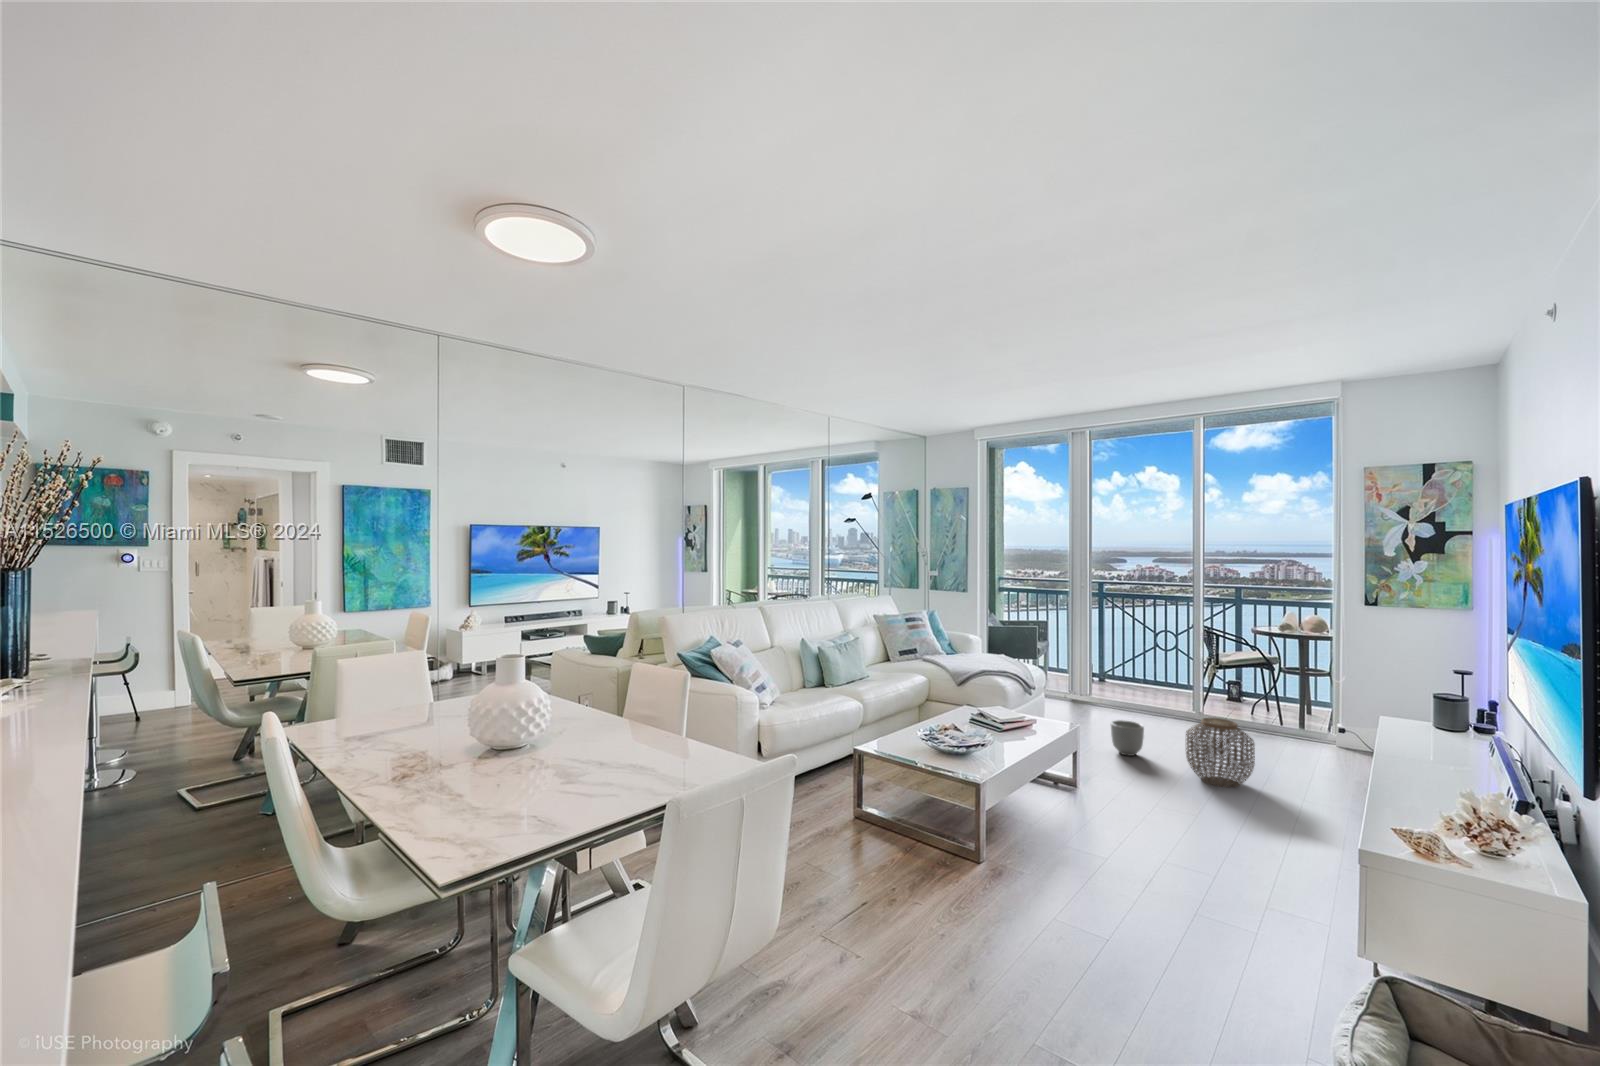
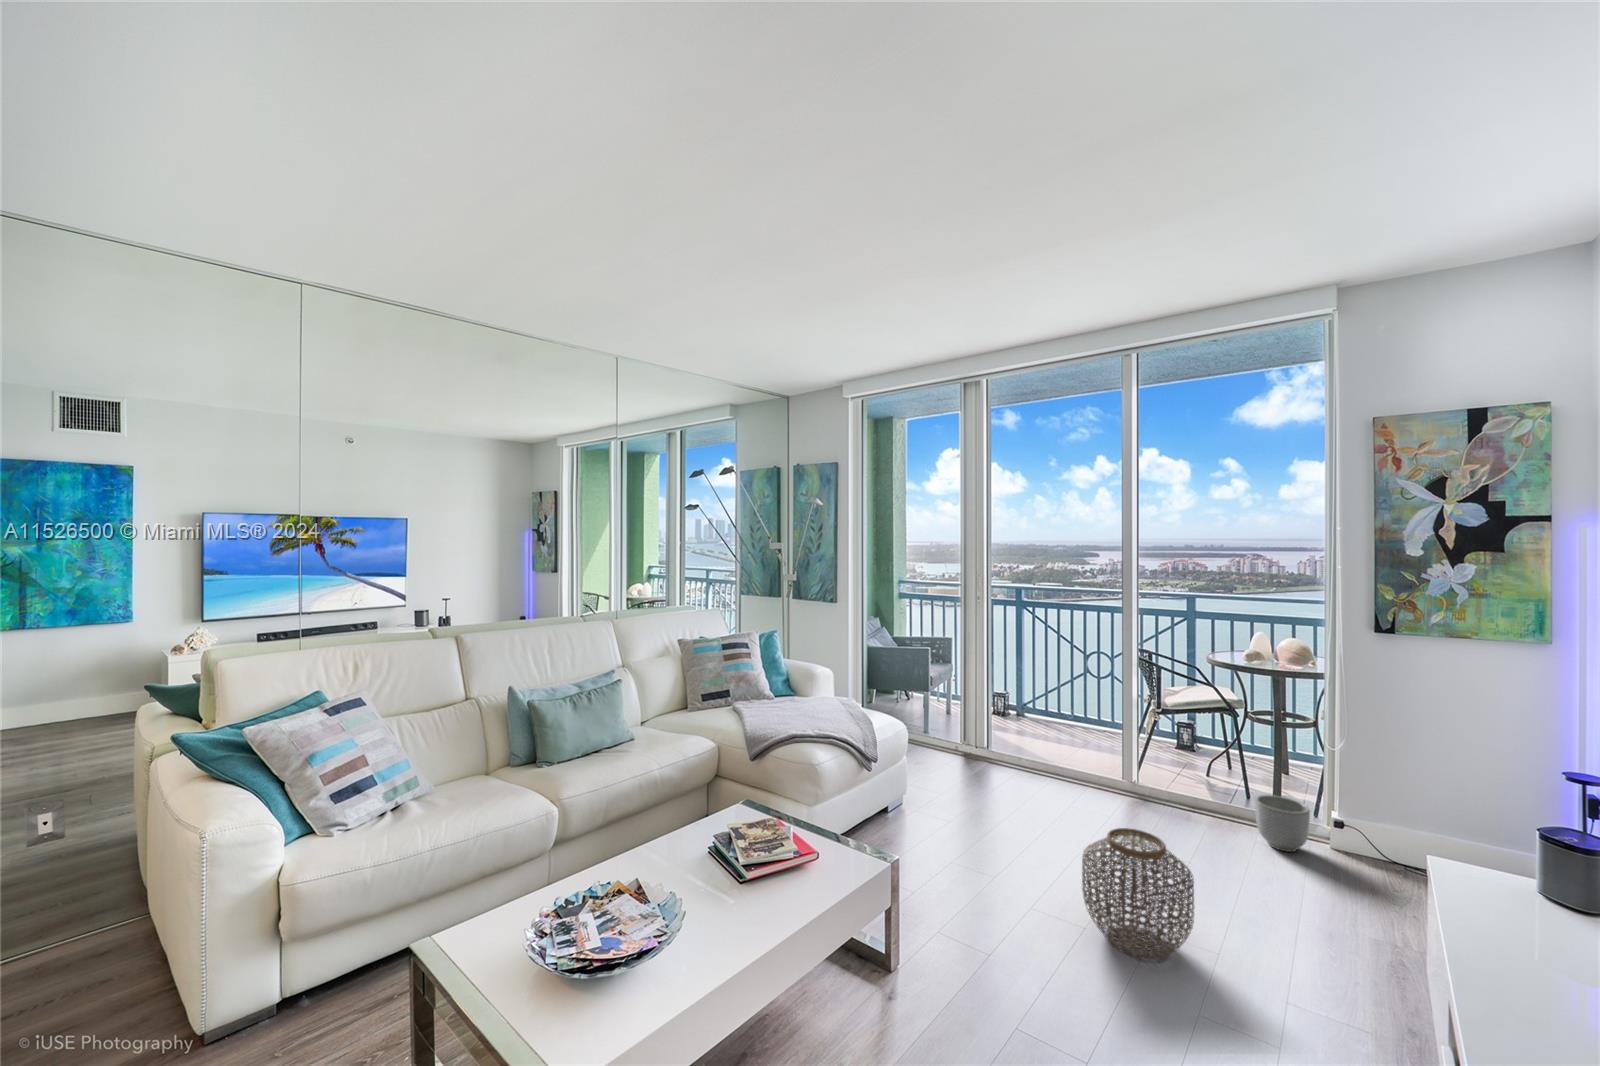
planter: present [1111,720,1144,756] -> present [1255,795,1310,852]

